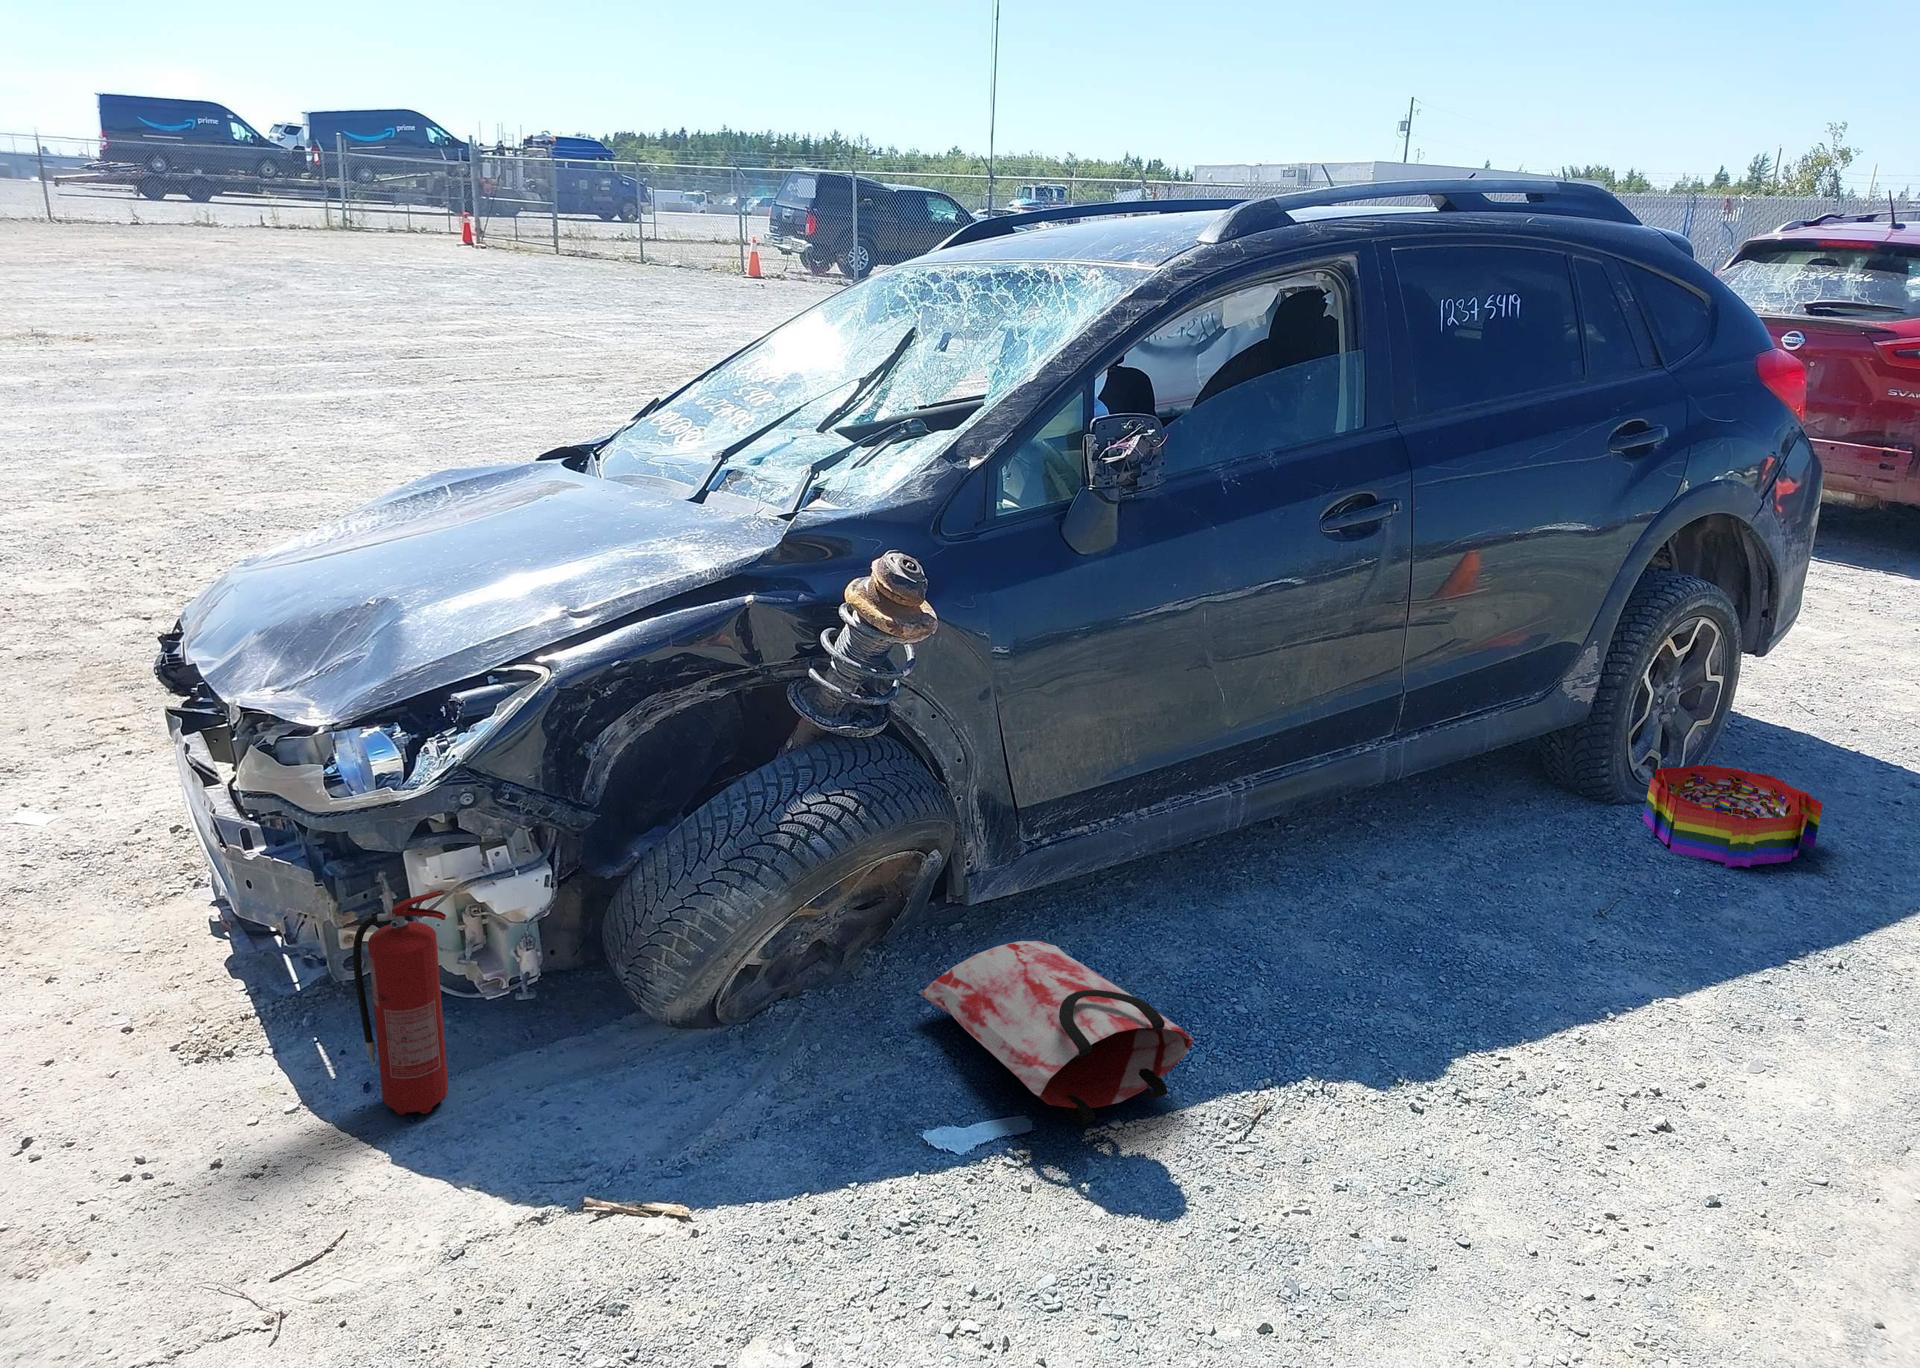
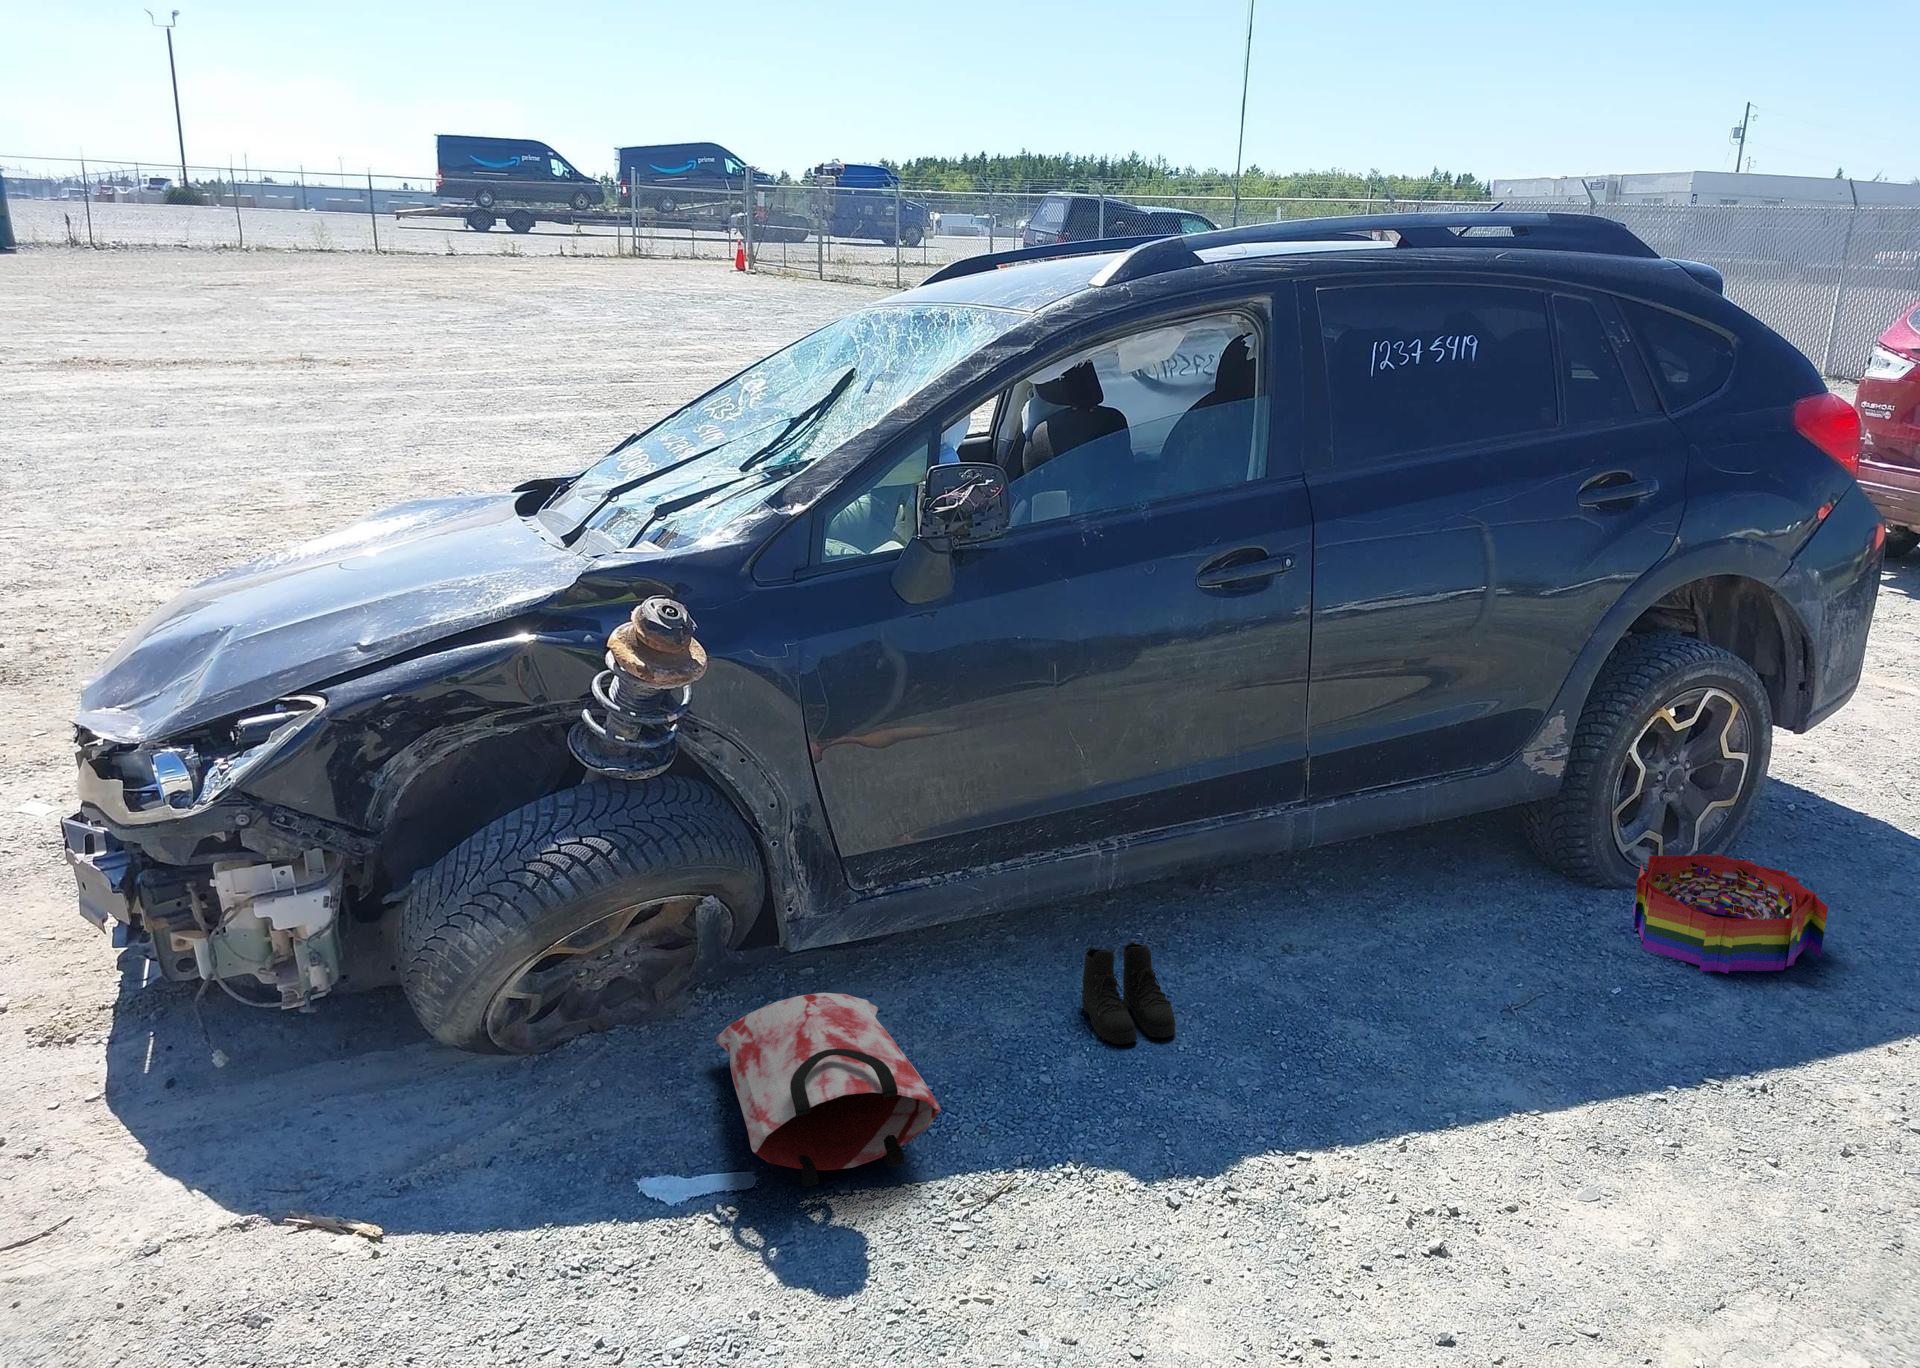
boots: none [1229,873,1326,969] -> present [1082,942,1175,1044]
fire extinguisher: present [353,890,448,1115] -> none [136,901,232,1113]

